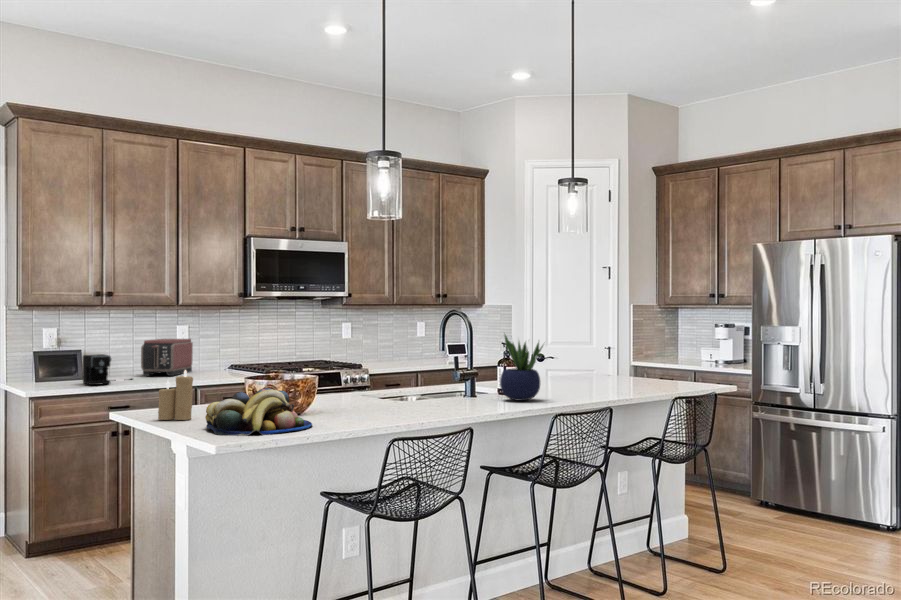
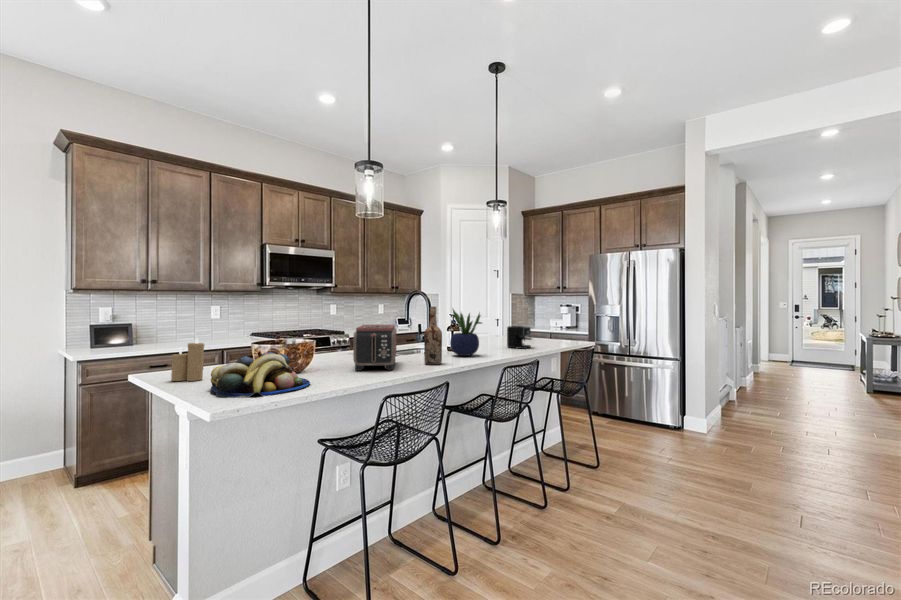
wine bottle: none [458,333,481,410] -> present [424,307,442,365]
toaster: present [141,339,193,376] -> present [353,324,397,371]
coffee maker: present [83,354,132,385] -> present [507,326,532,349]

